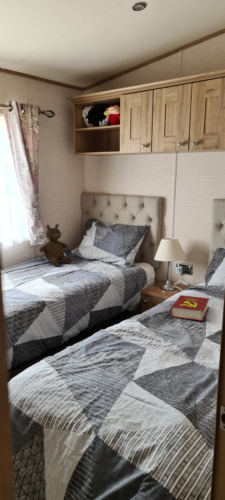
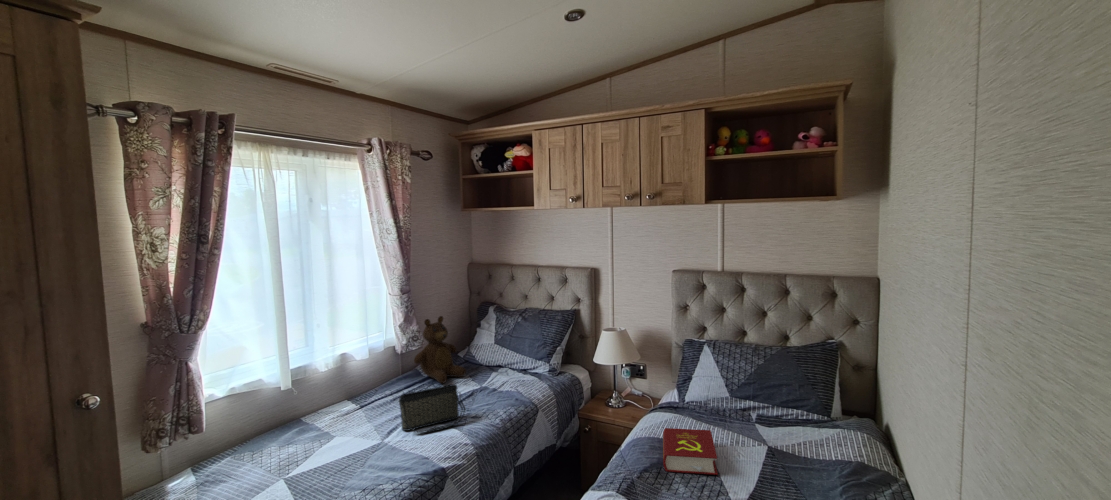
handbag: none [22,262,63,288] -> present [399,384,466,433]

